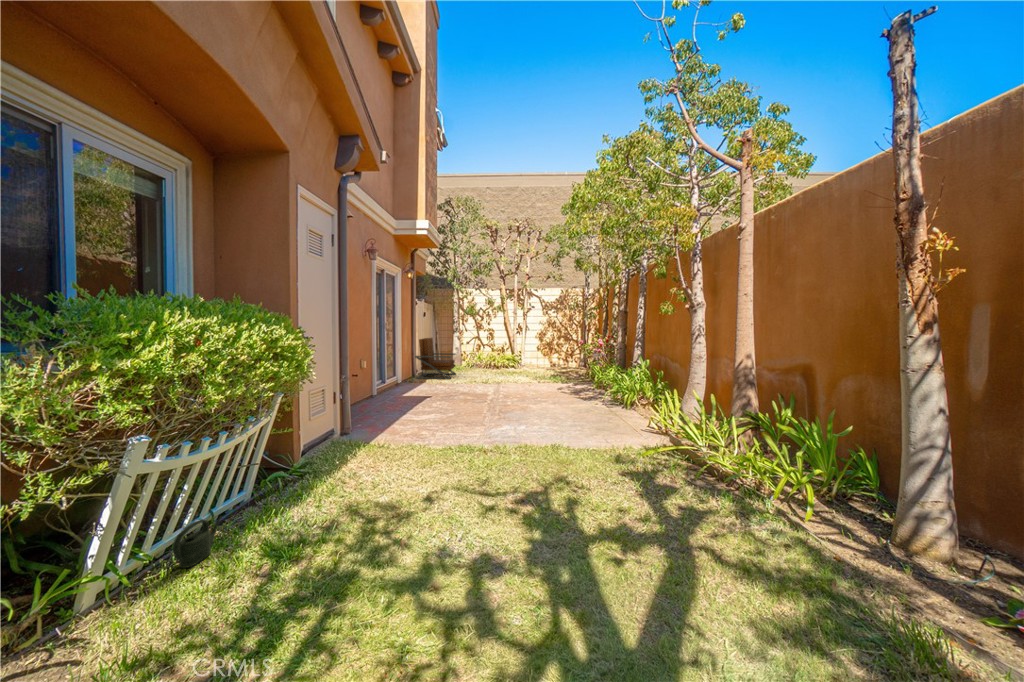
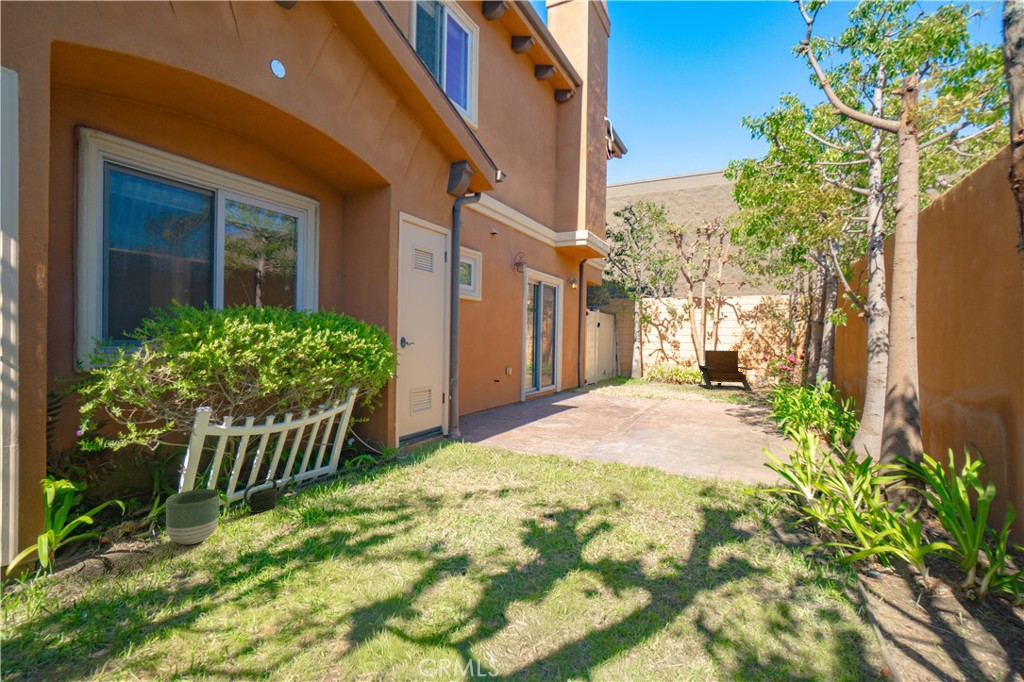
lounge chair: present [415,338,456,379] -> present [698,350,752,391]
planter: none [92,547,172,632] -> present [166,489,220,544]

